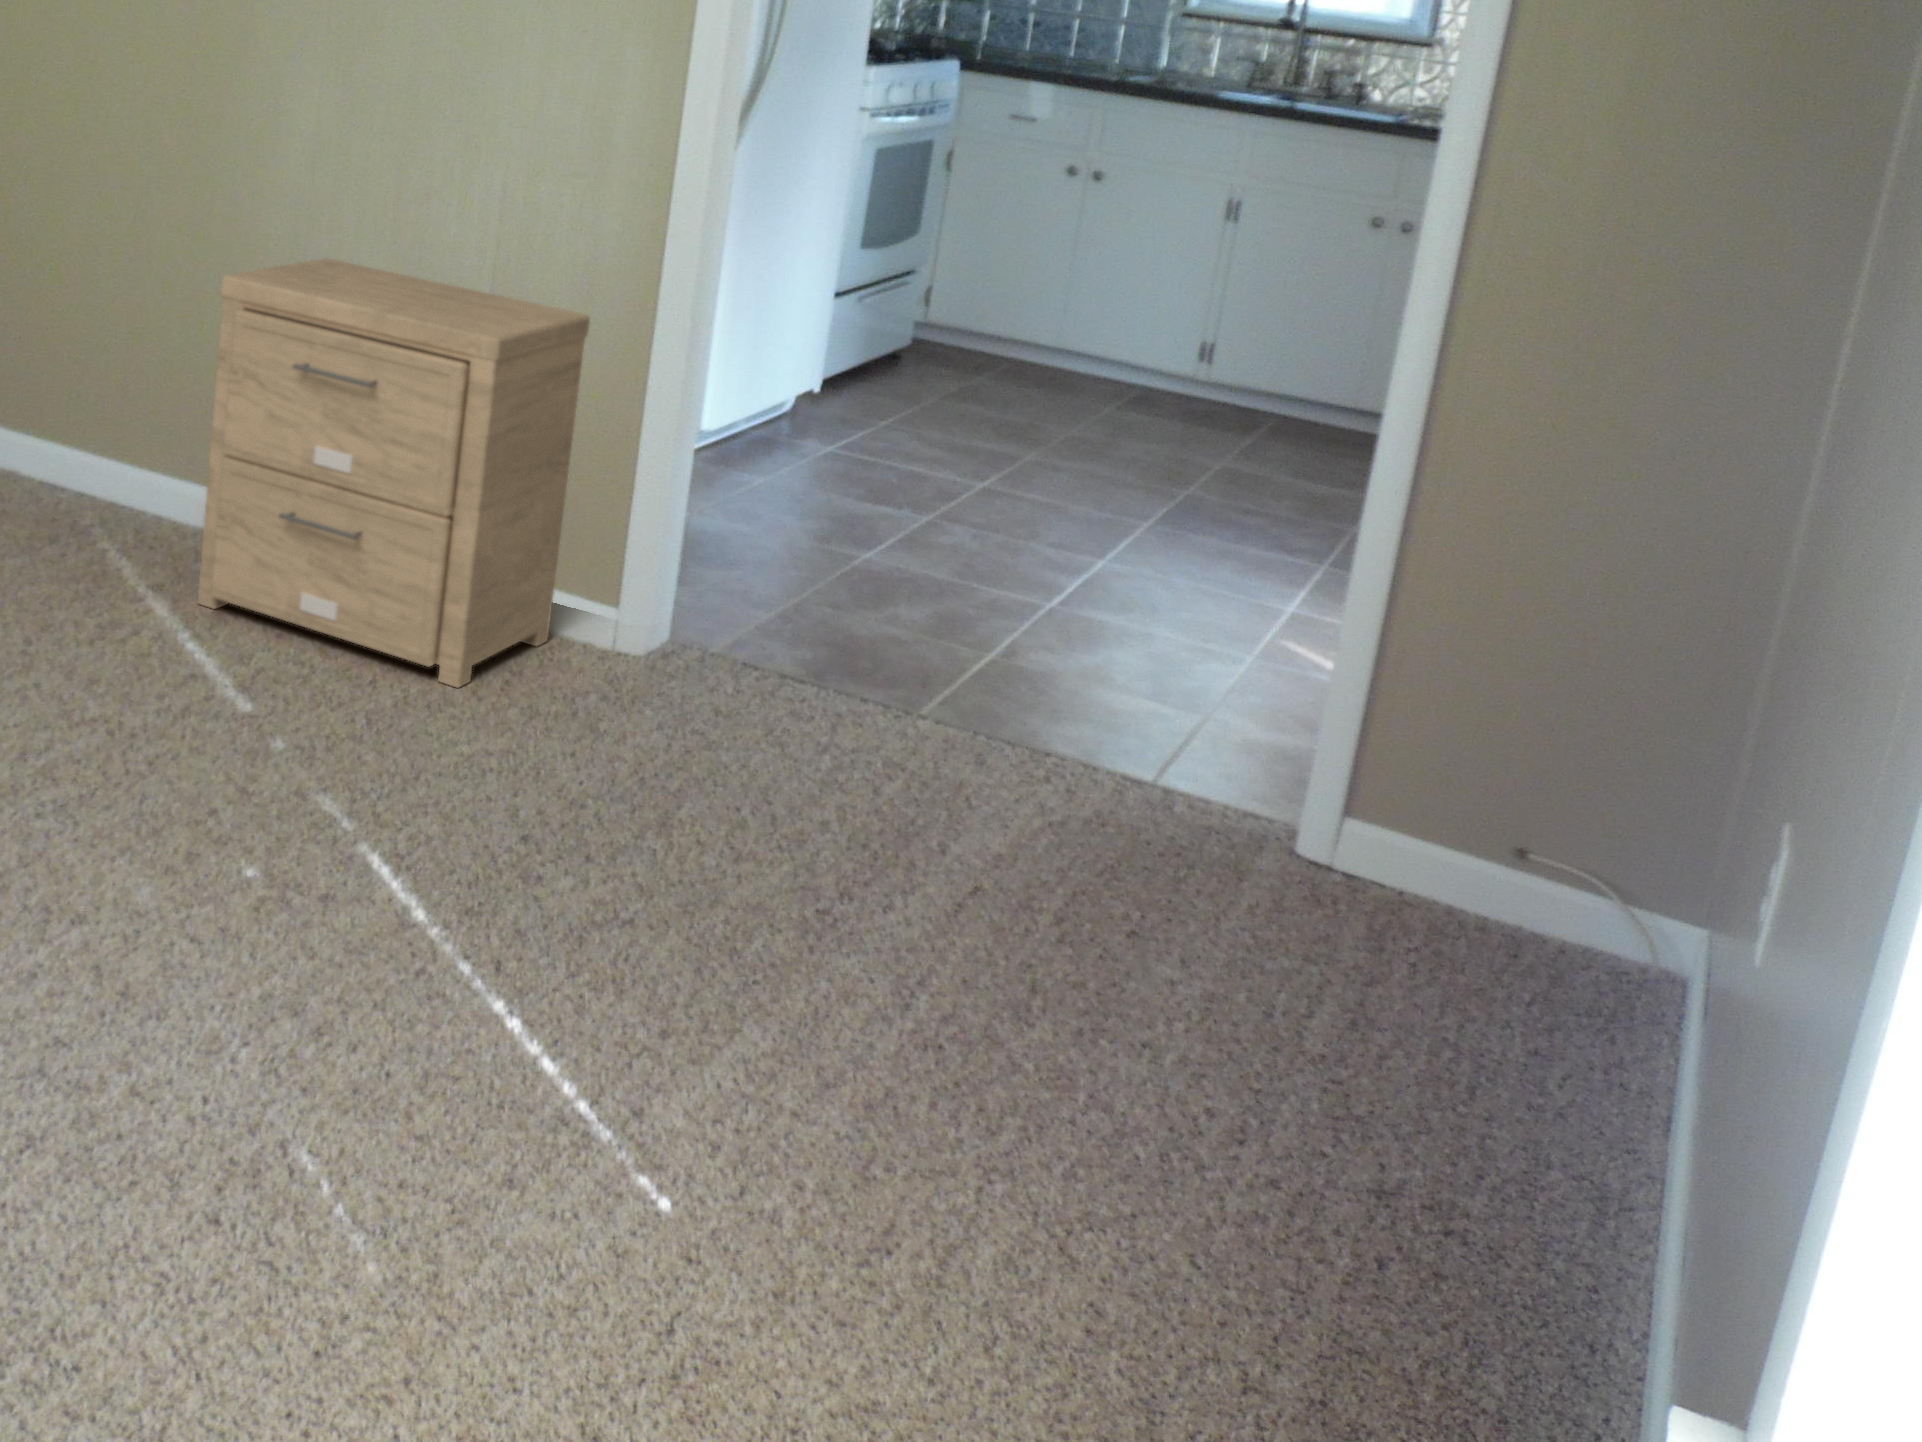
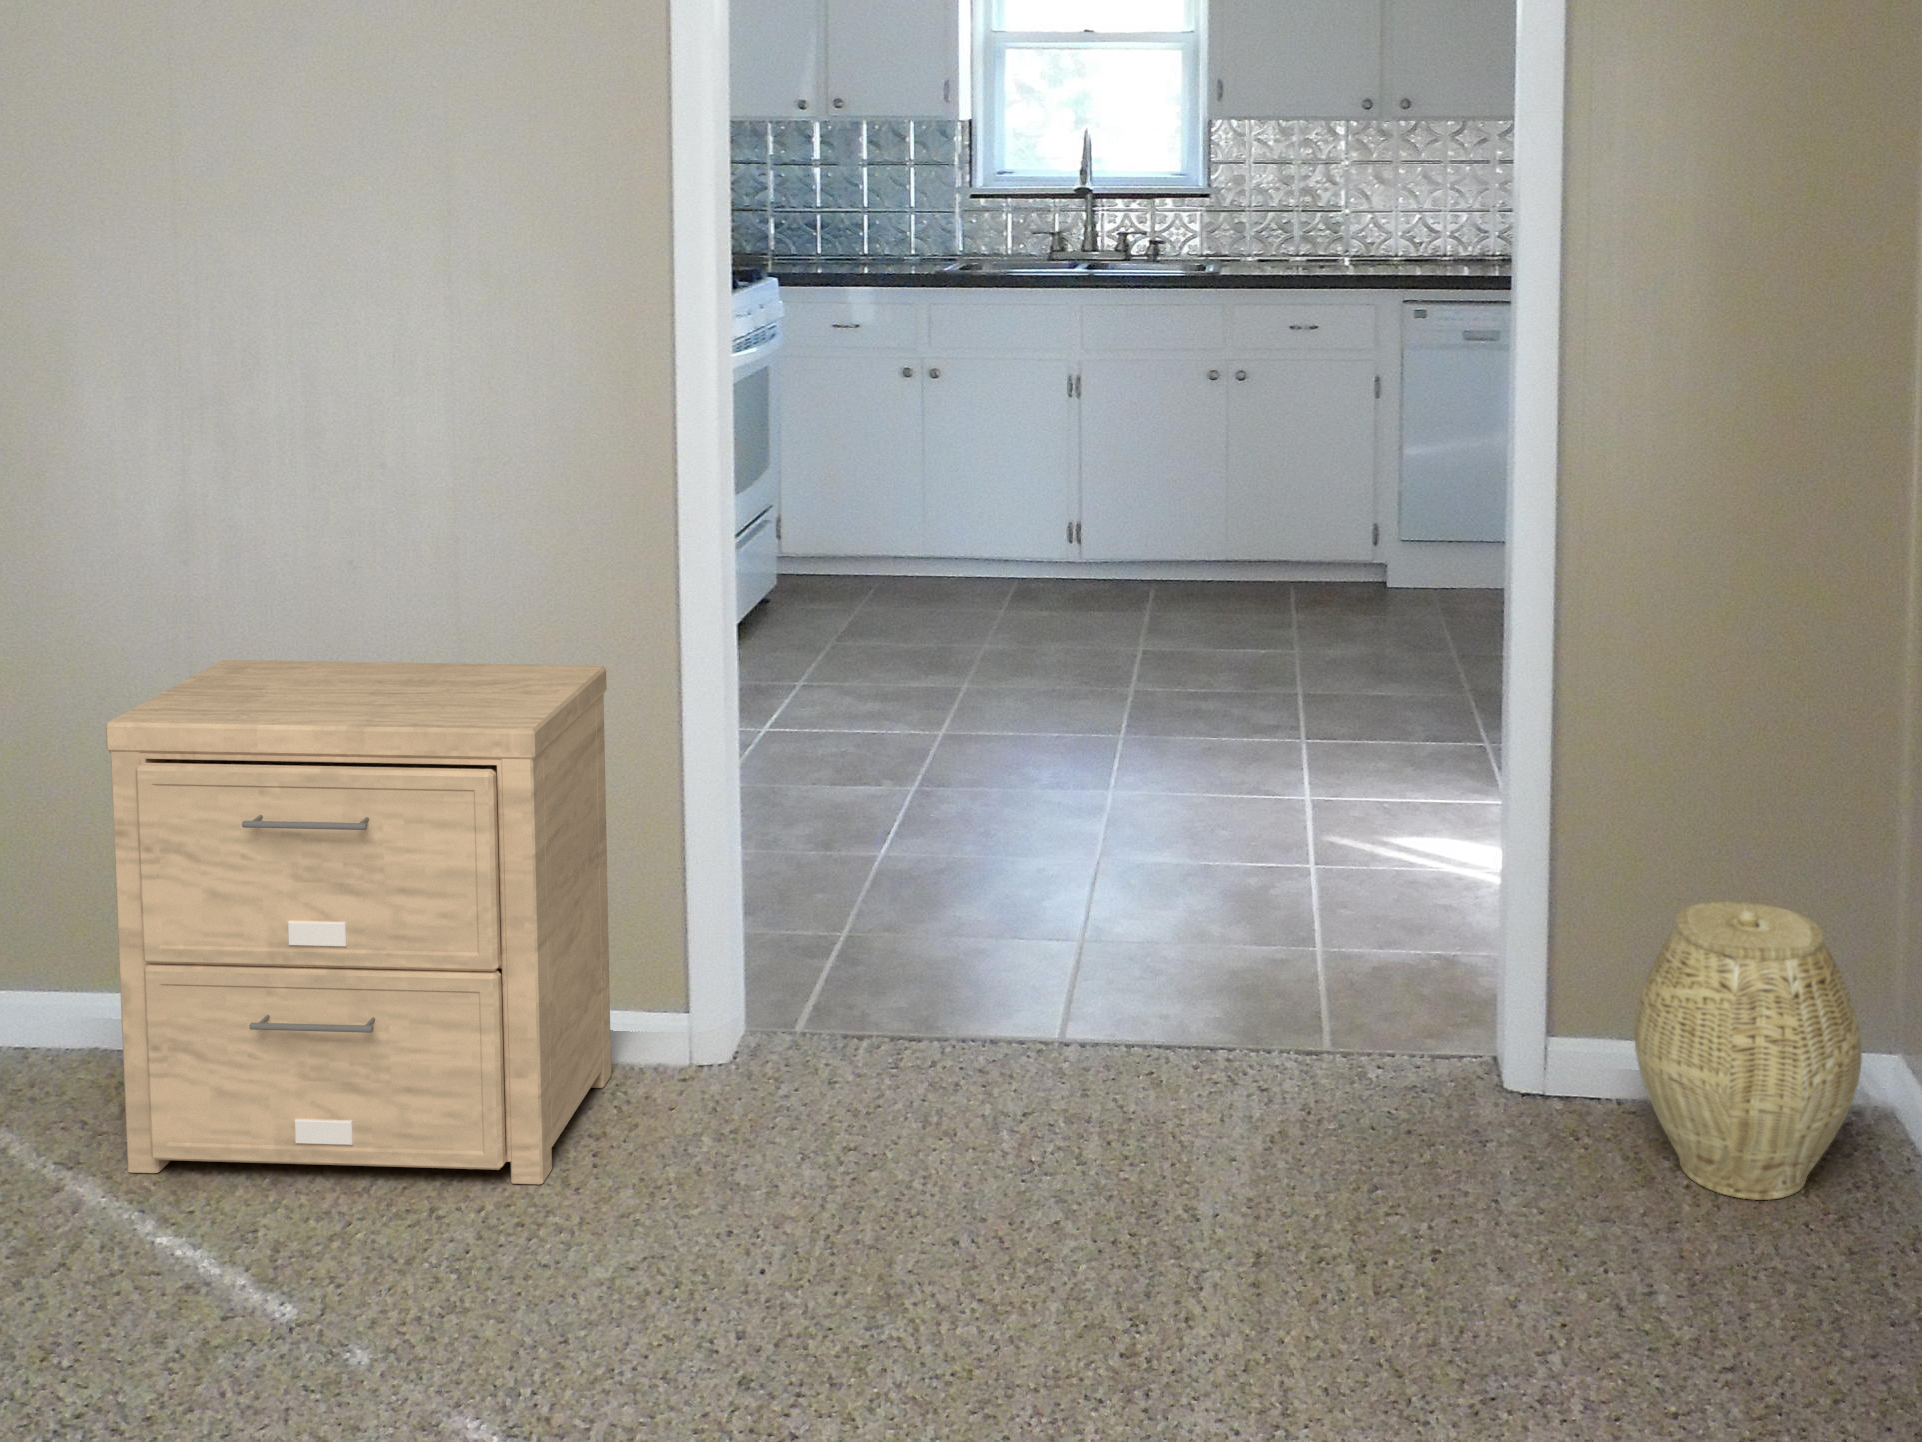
woven basket: none [1387,726,1619,1006] -> present [1634,901,1862,1200]

